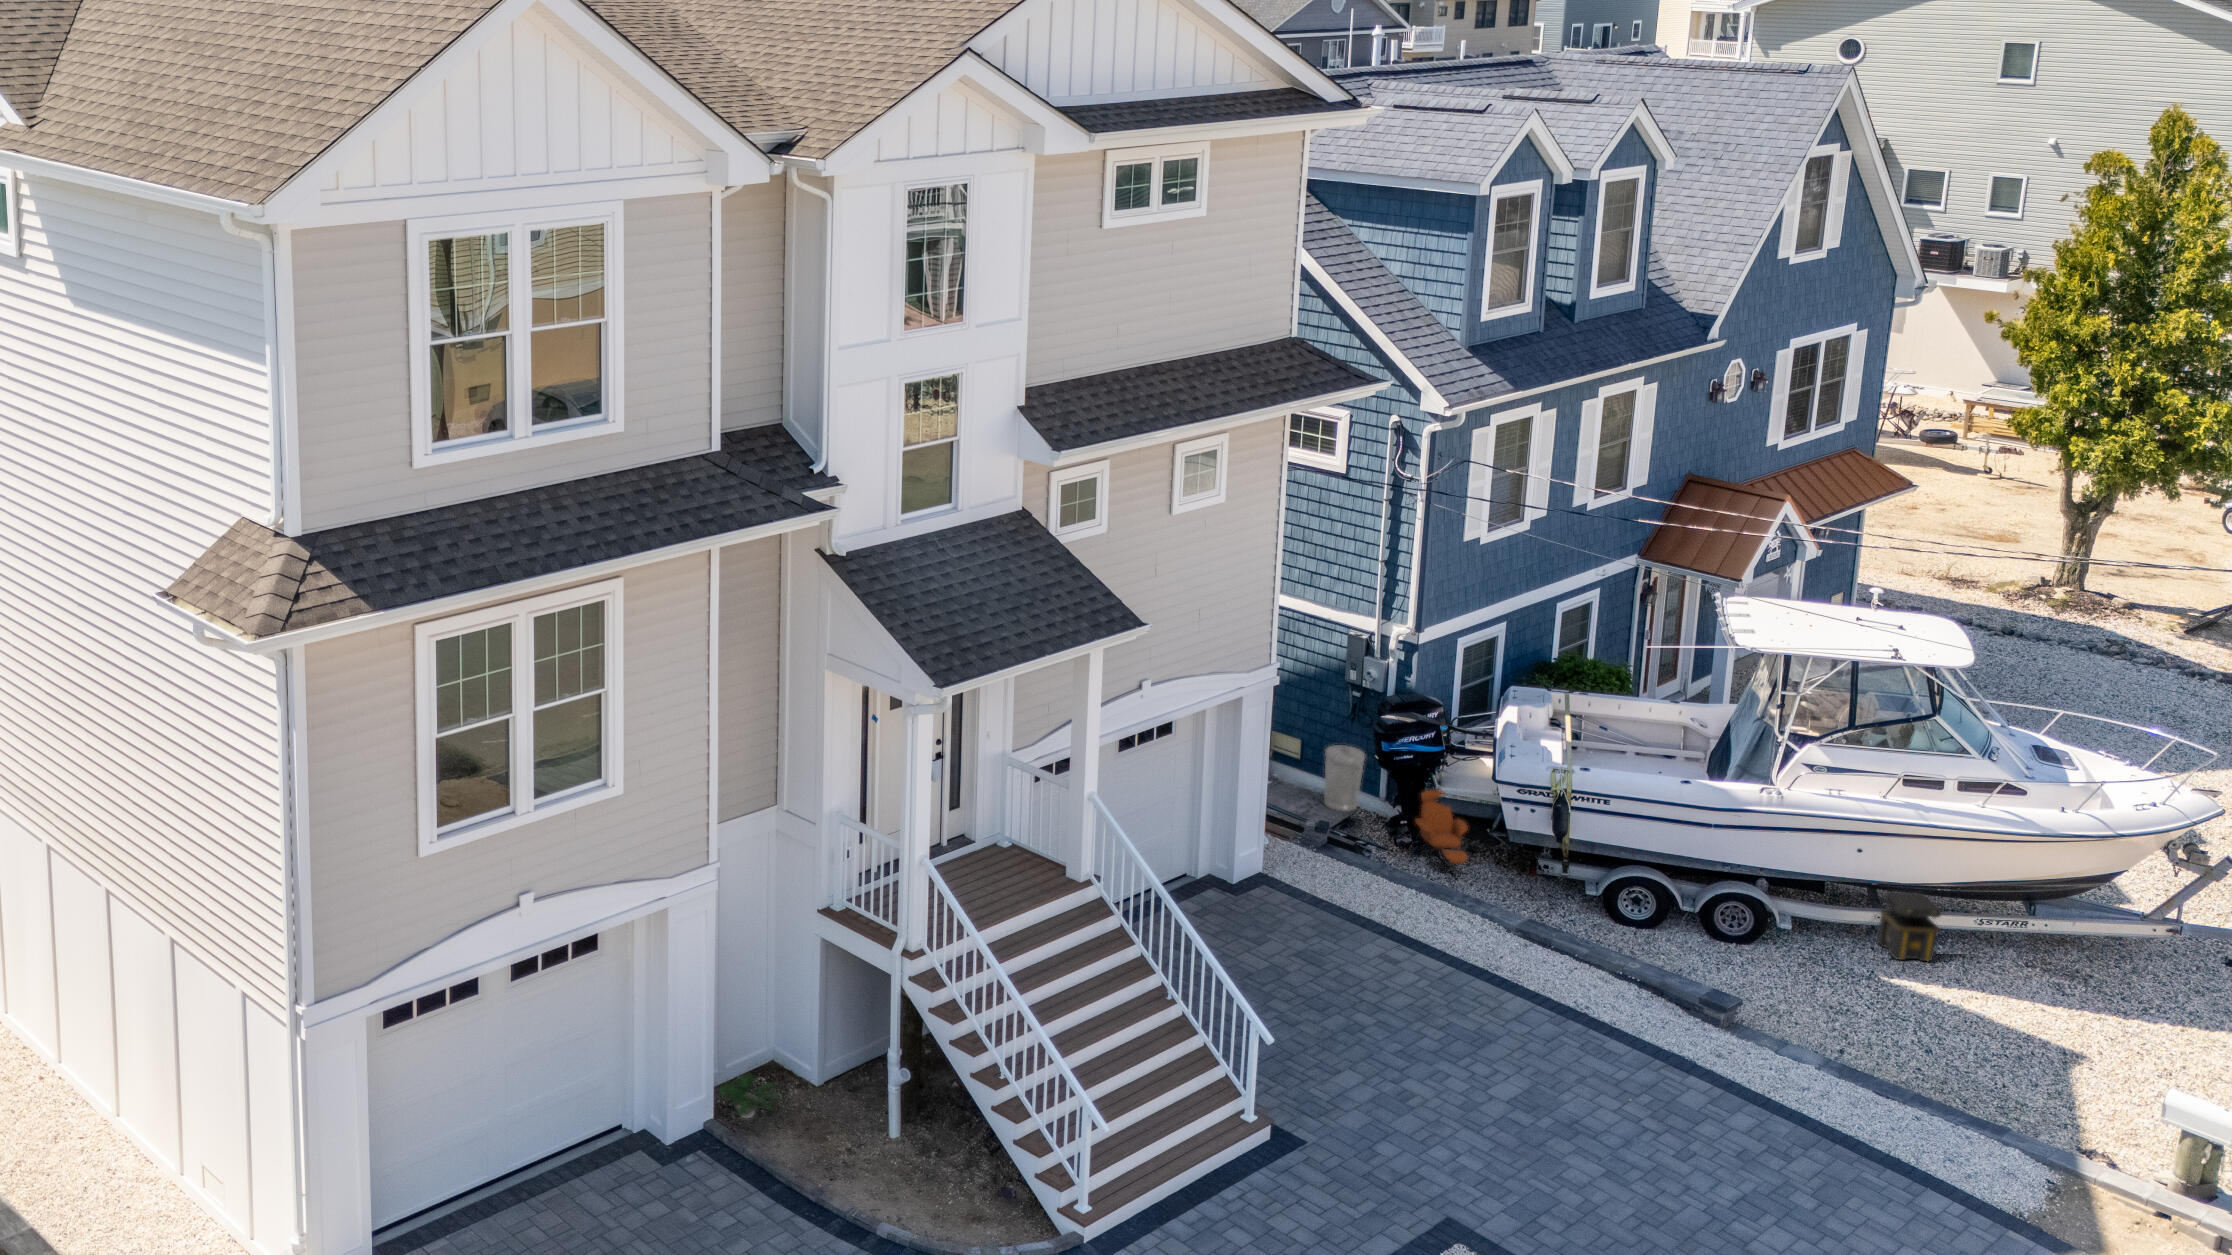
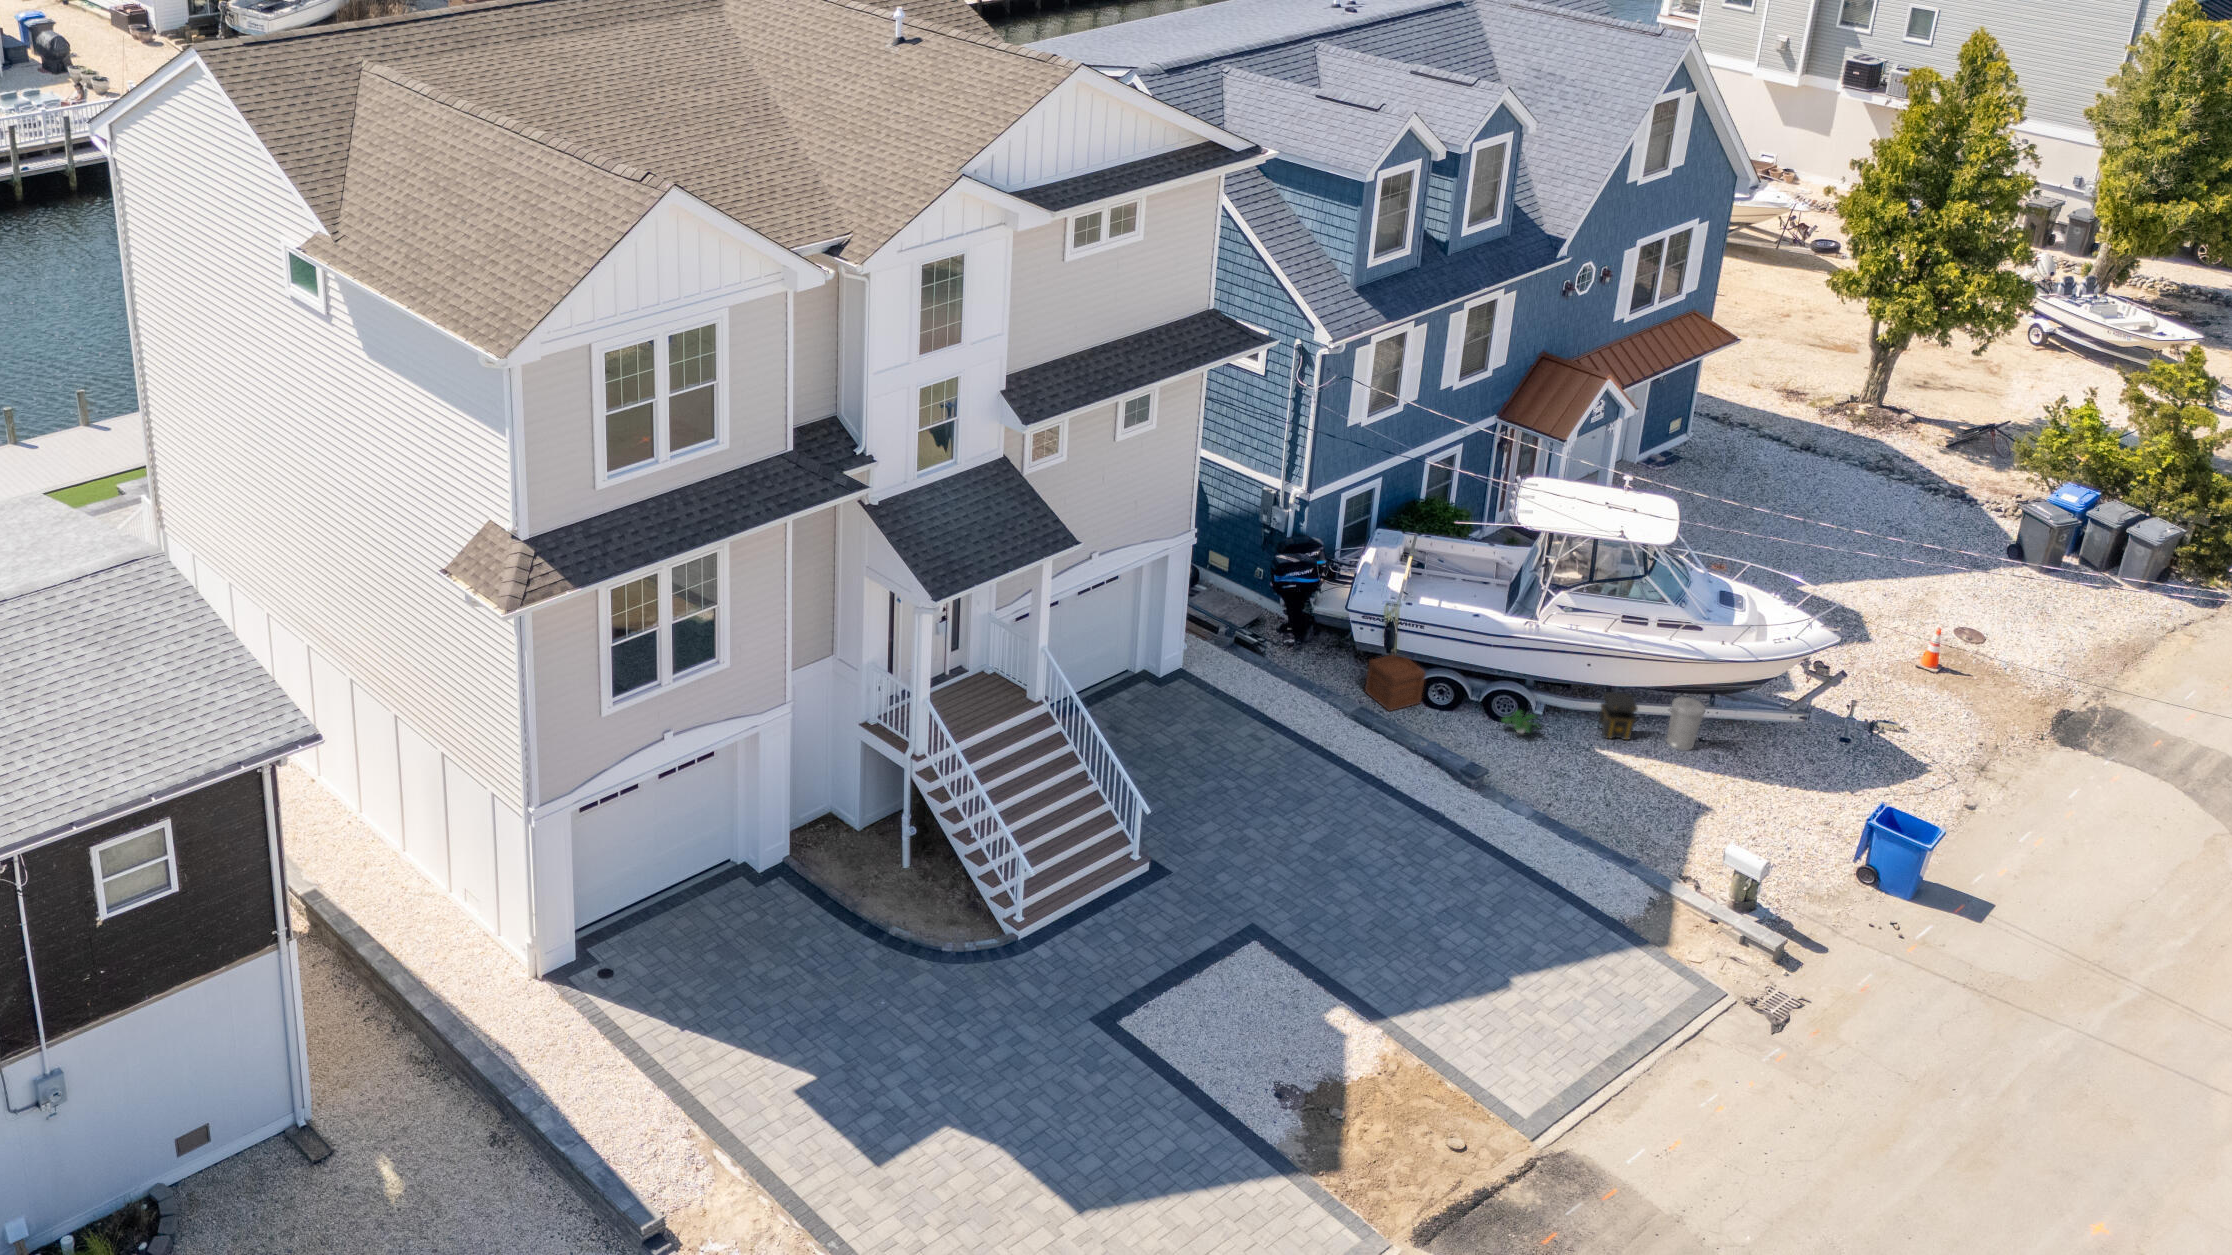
trash can: present [1324,745,1365,812] -> present [1667,697,1705,751]
lounge chair: present [1415,790,1468,873] -> none [1295,607,1332,674]
wooden crate: none [1529,844,1620,926] -> present [1365,655,1425,711]
potted plant: present [718,1074,782,1118] -> present [1502,710,1540,733]

